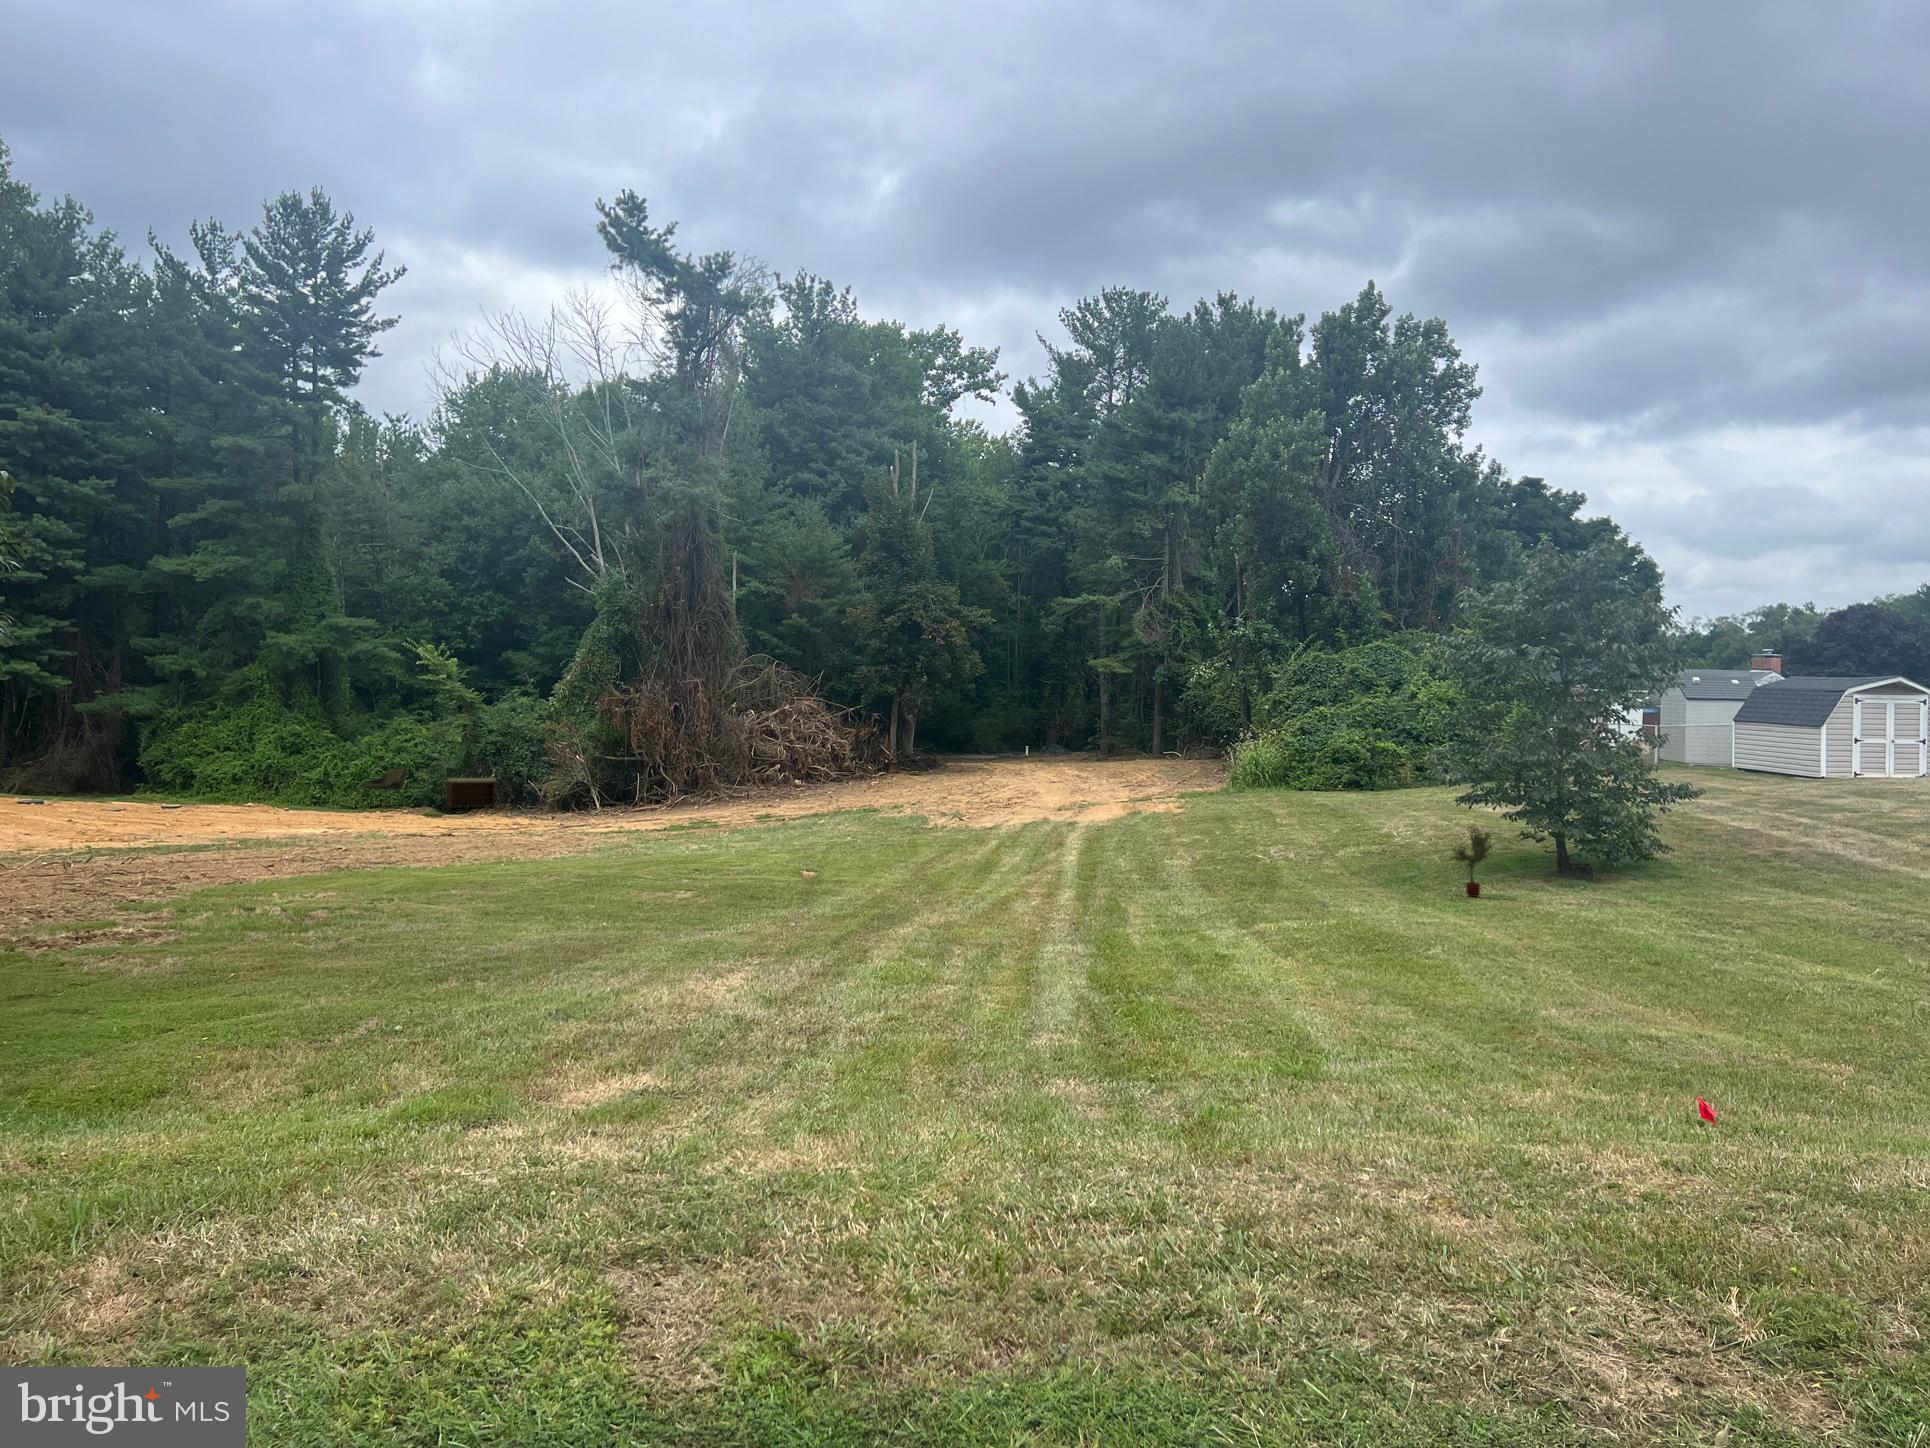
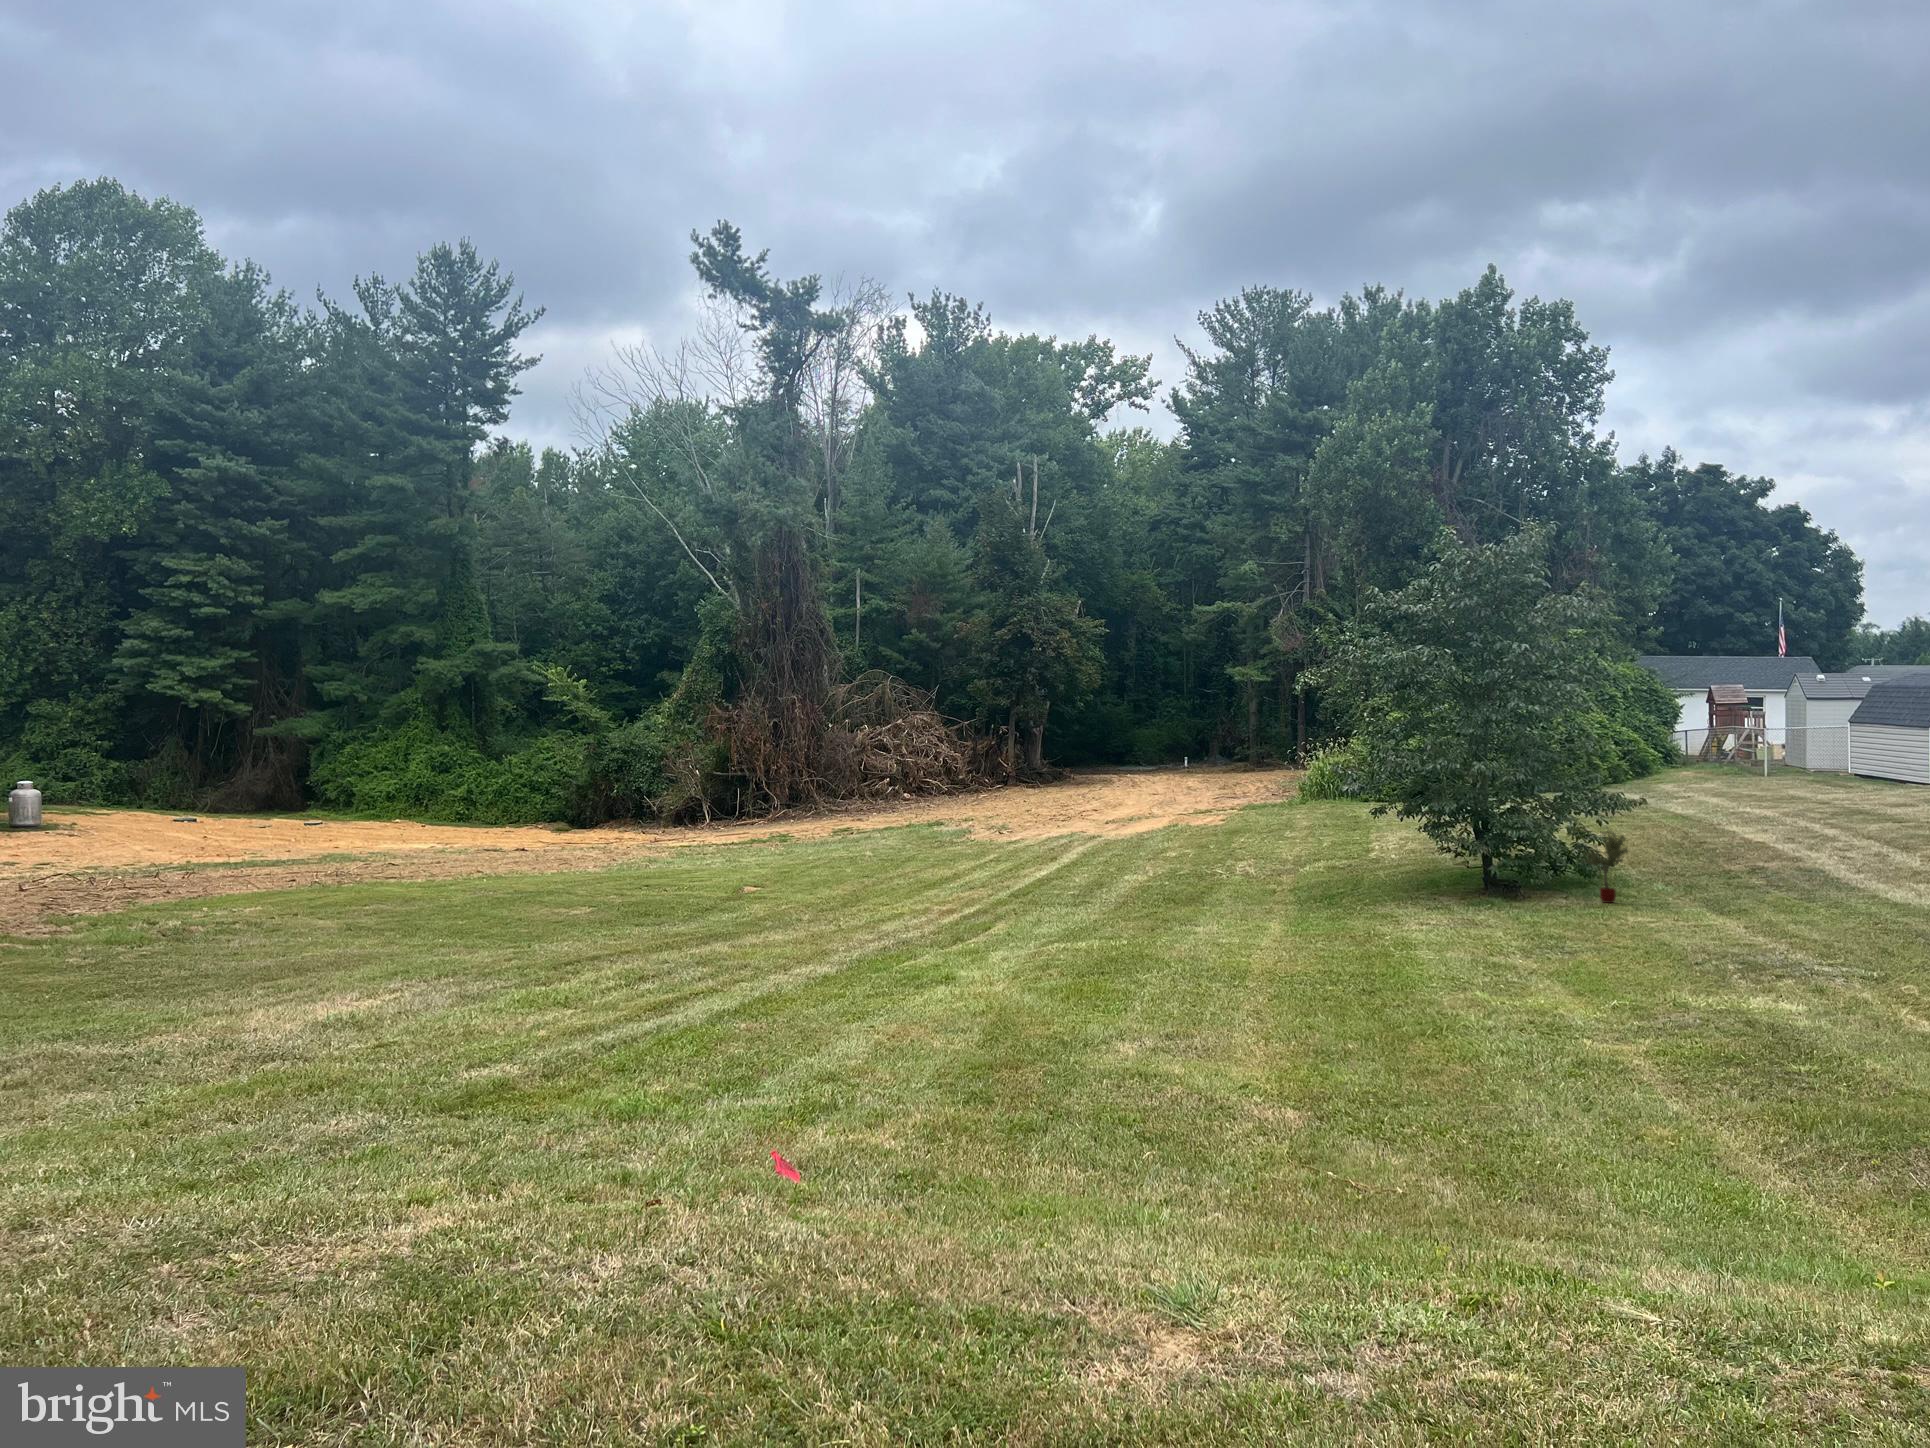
lounge chair: present [362,767,408,805] -> none [503,783,547,821]
bench: present [445,778,496,809] -> none [580,793,628,822]

